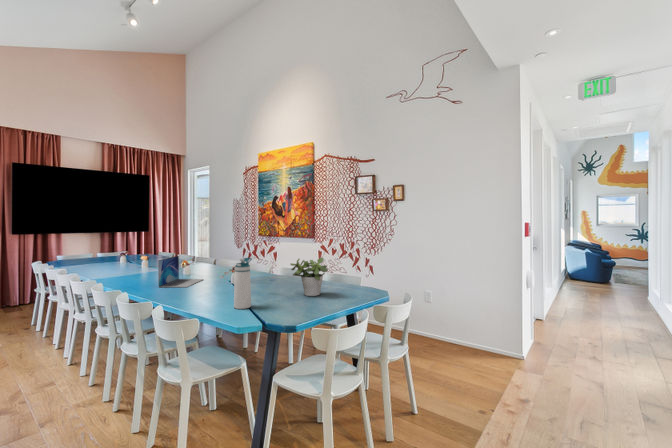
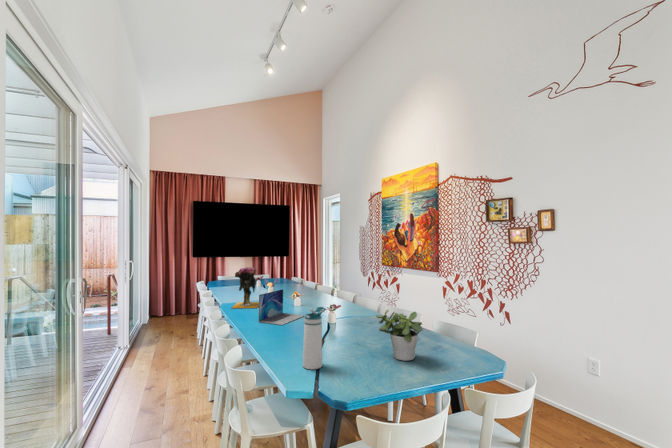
vase: none [113,237,145,281] -> present [232,267,259,308]

